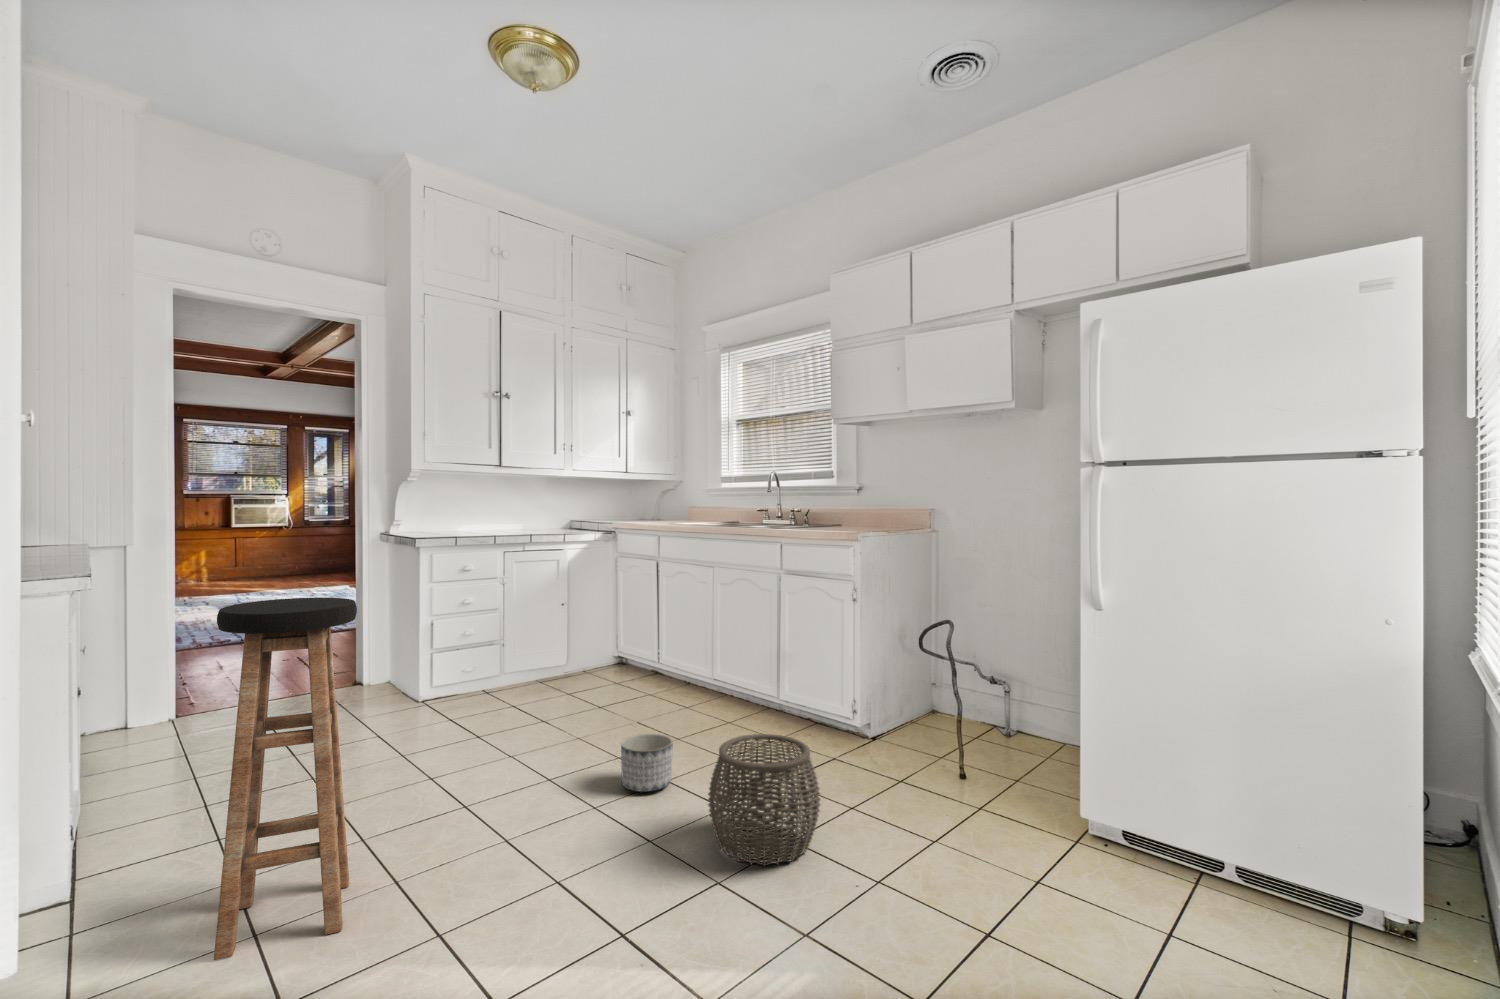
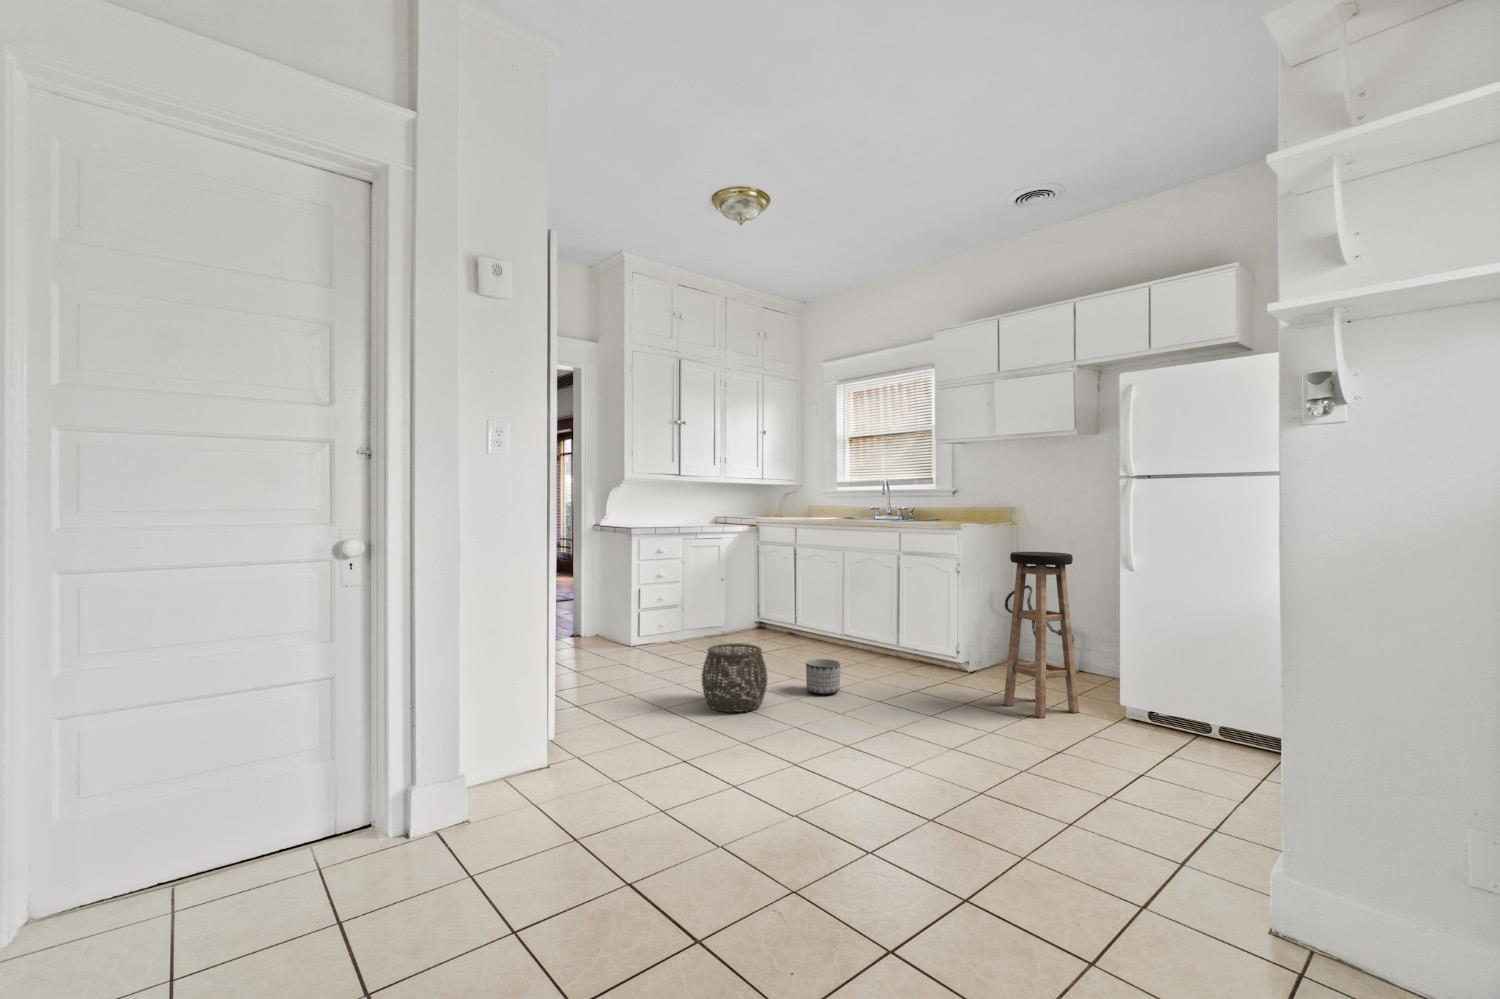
bar stool: present [214,597,357,960] -> present [1004,552,1079,718]
woven basket: present [708,734,821,865] -> present [702,643,767,712]

